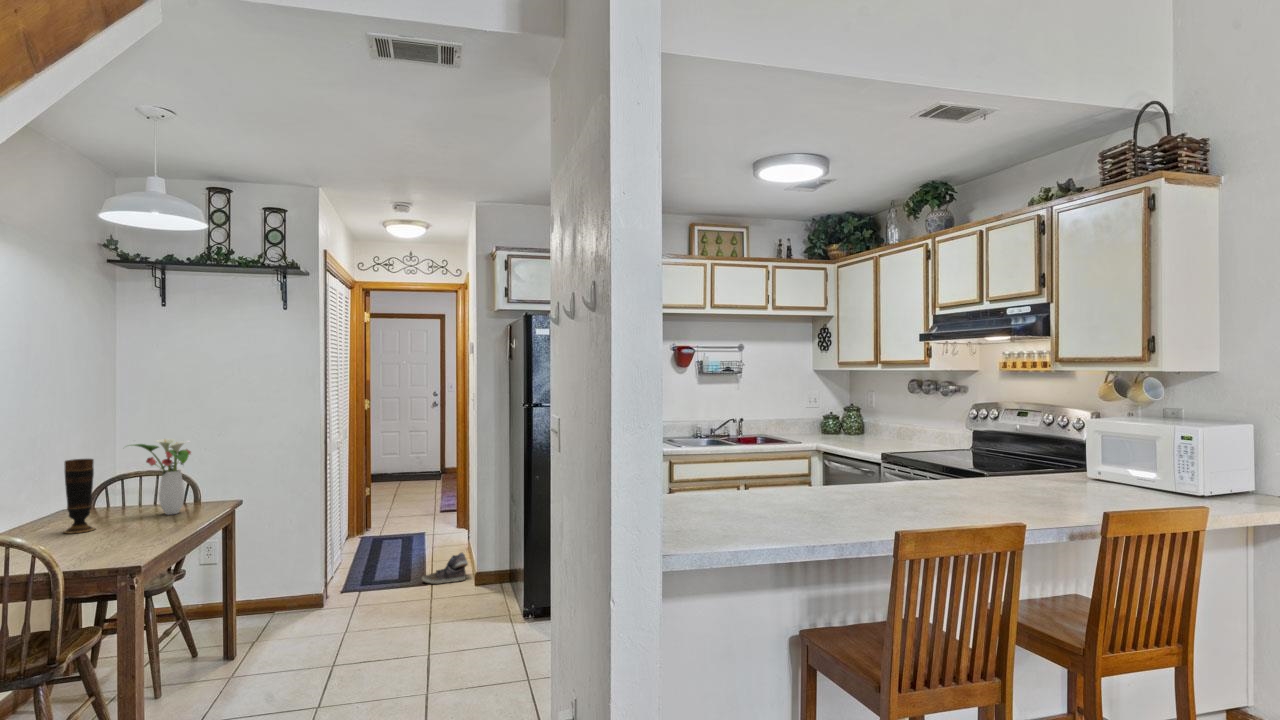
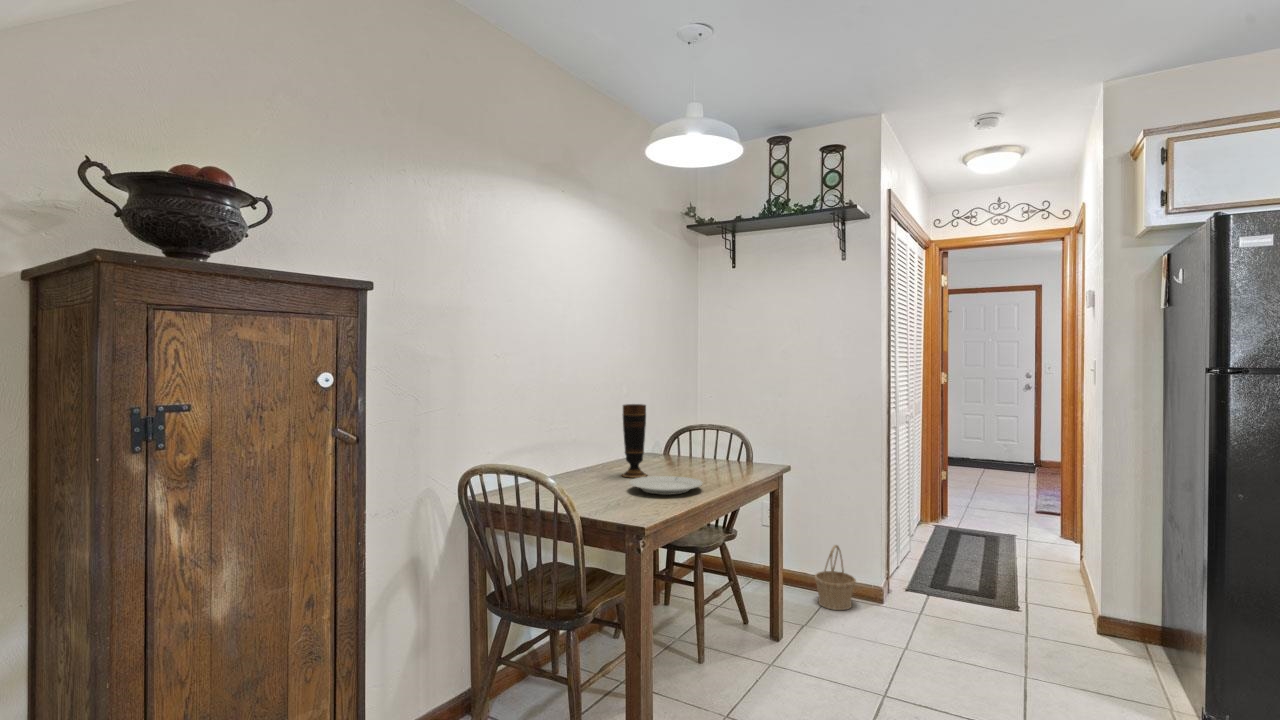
flower arrangement: present [133,439,191,515] -> none [675,391,736,472]
plate: none [90,523,172,541] -> present [629,476,703,495]
shoe: present [422,553,468,584] -> none [1012,577,1083,616]
basket: none [260,565,299,623] -> present [815,545,856,610]

